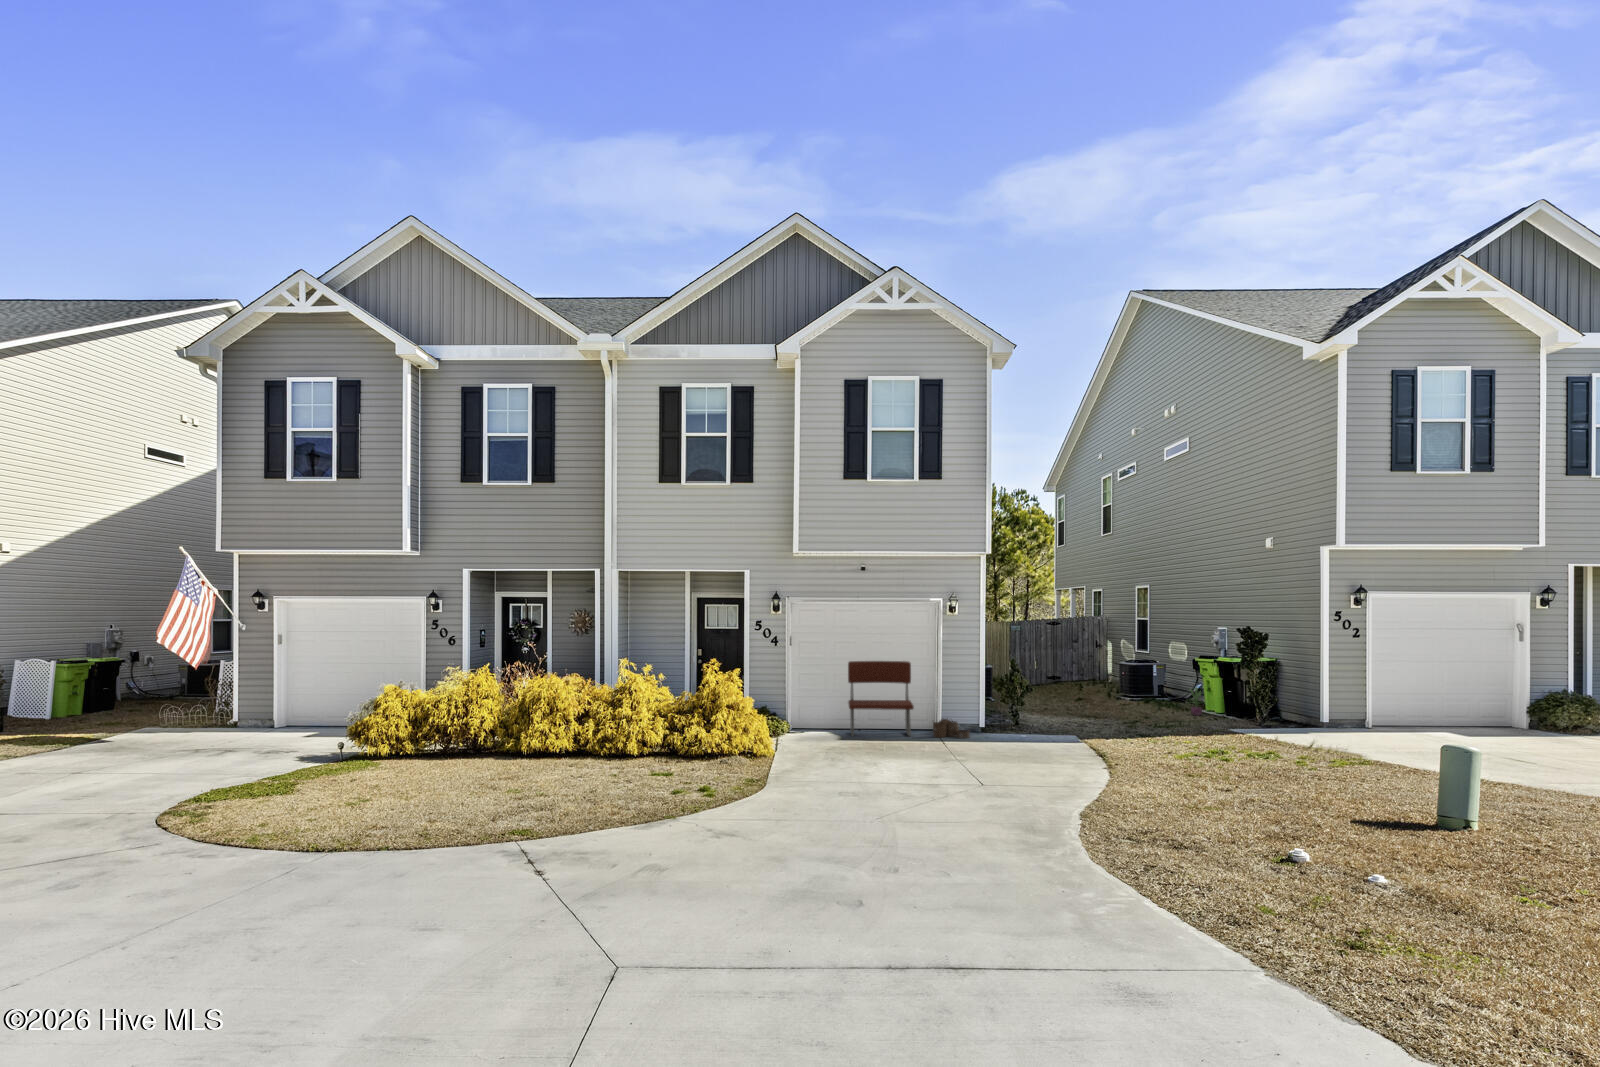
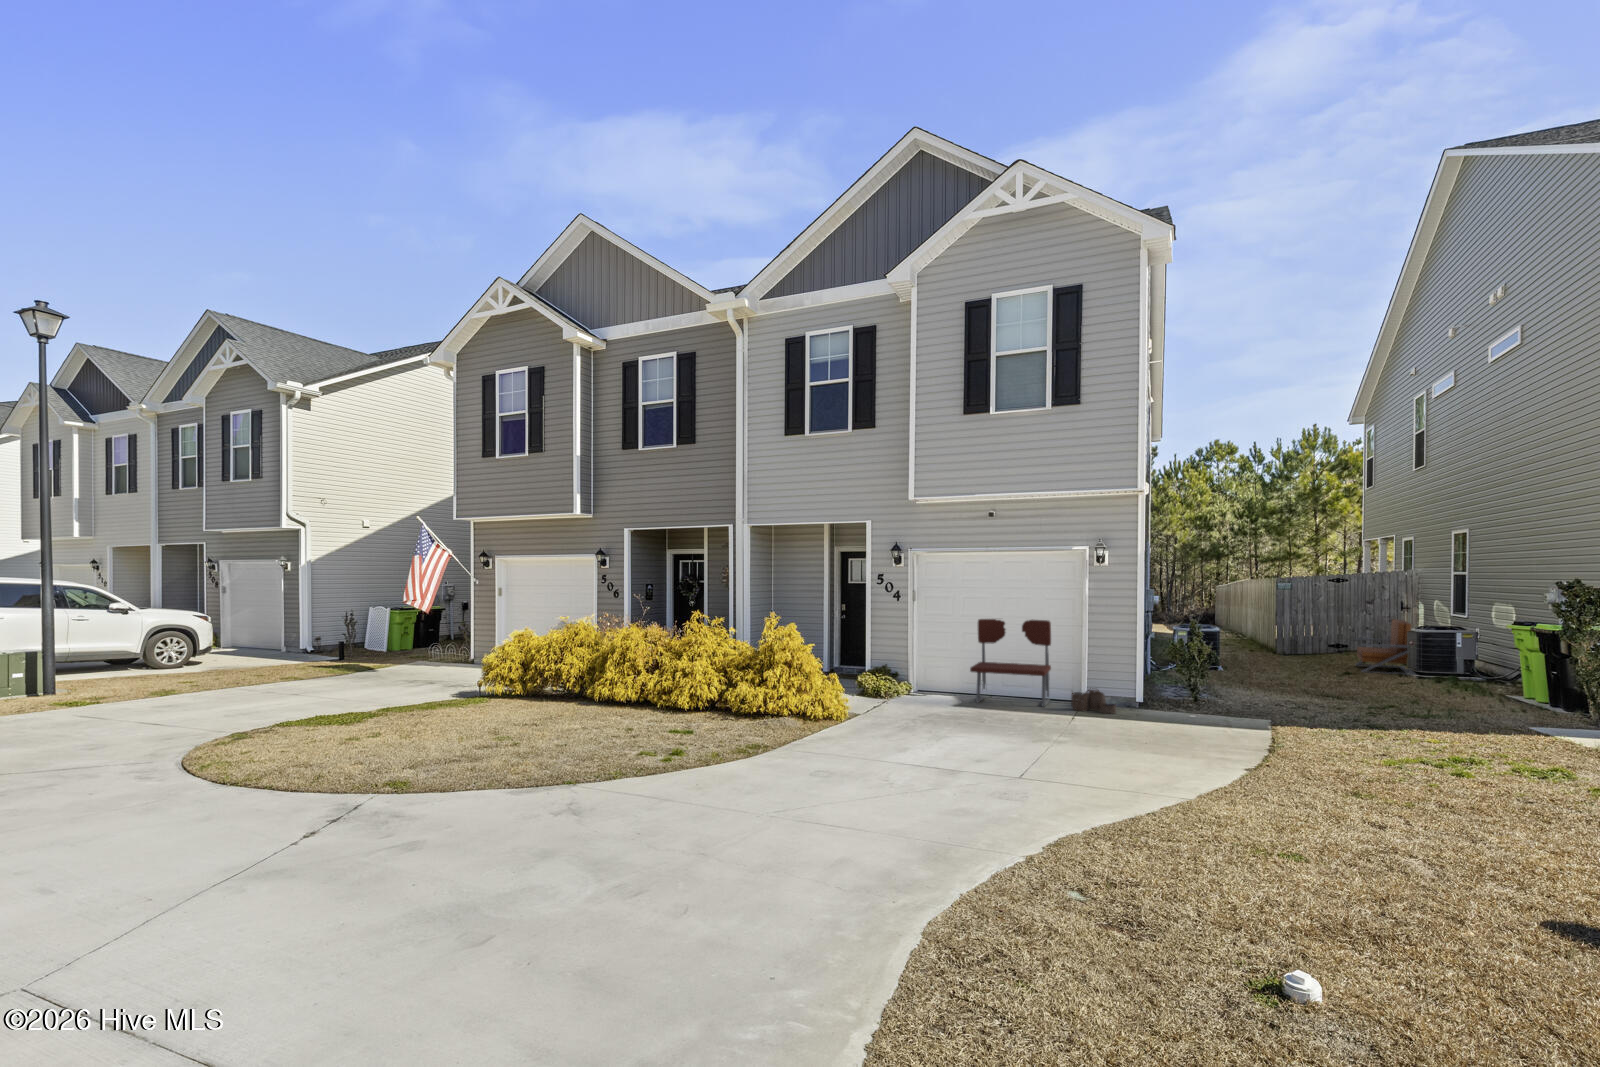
lounge chair: none [1080,655,1127,699] -> present [1355,619,1415,675]
decorative plant: present [1191,687,1202,716] -> none [1477,664,1534,704]

